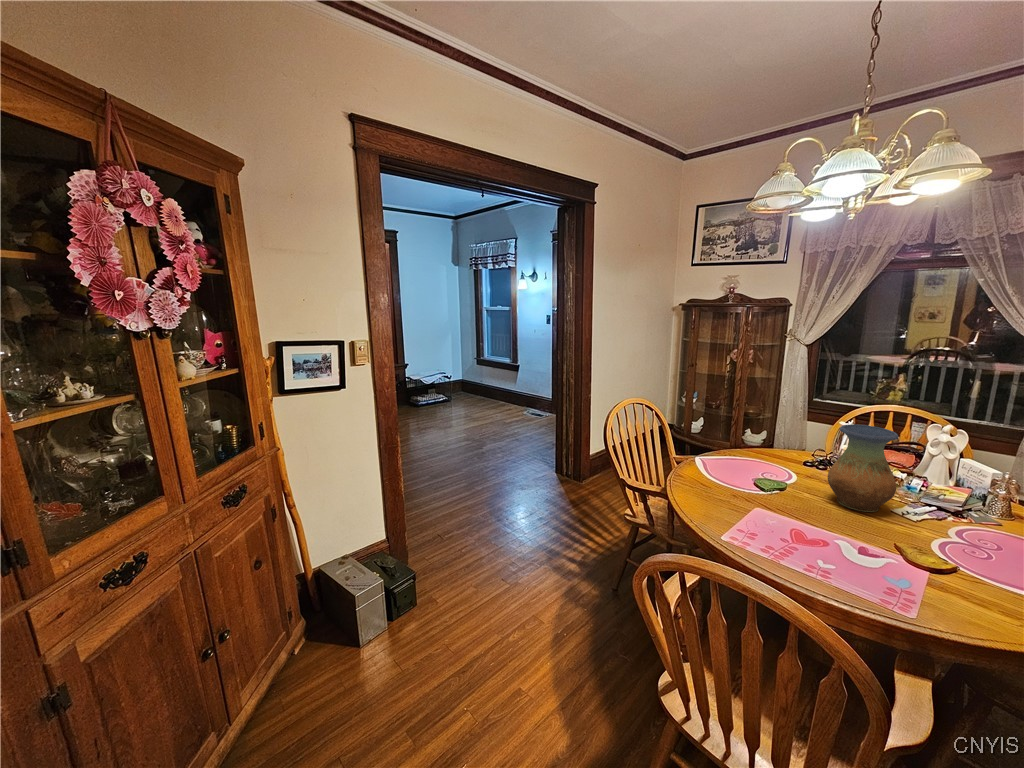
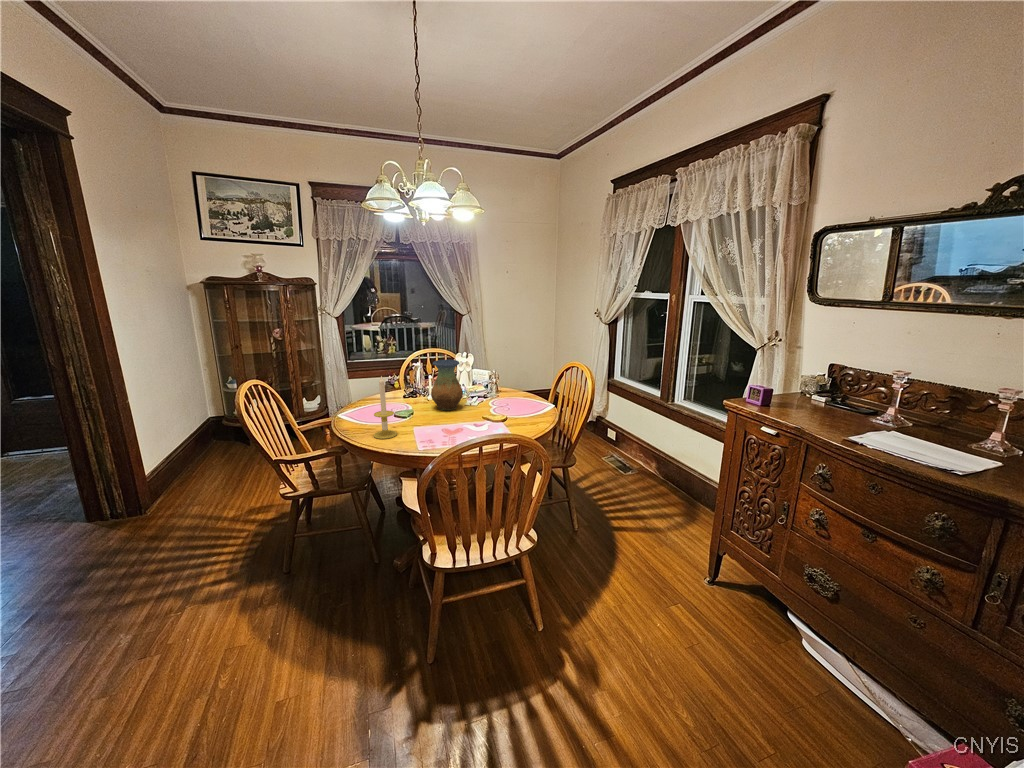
candle: none [694,423,726,507] -> present [374,376,397,439]

